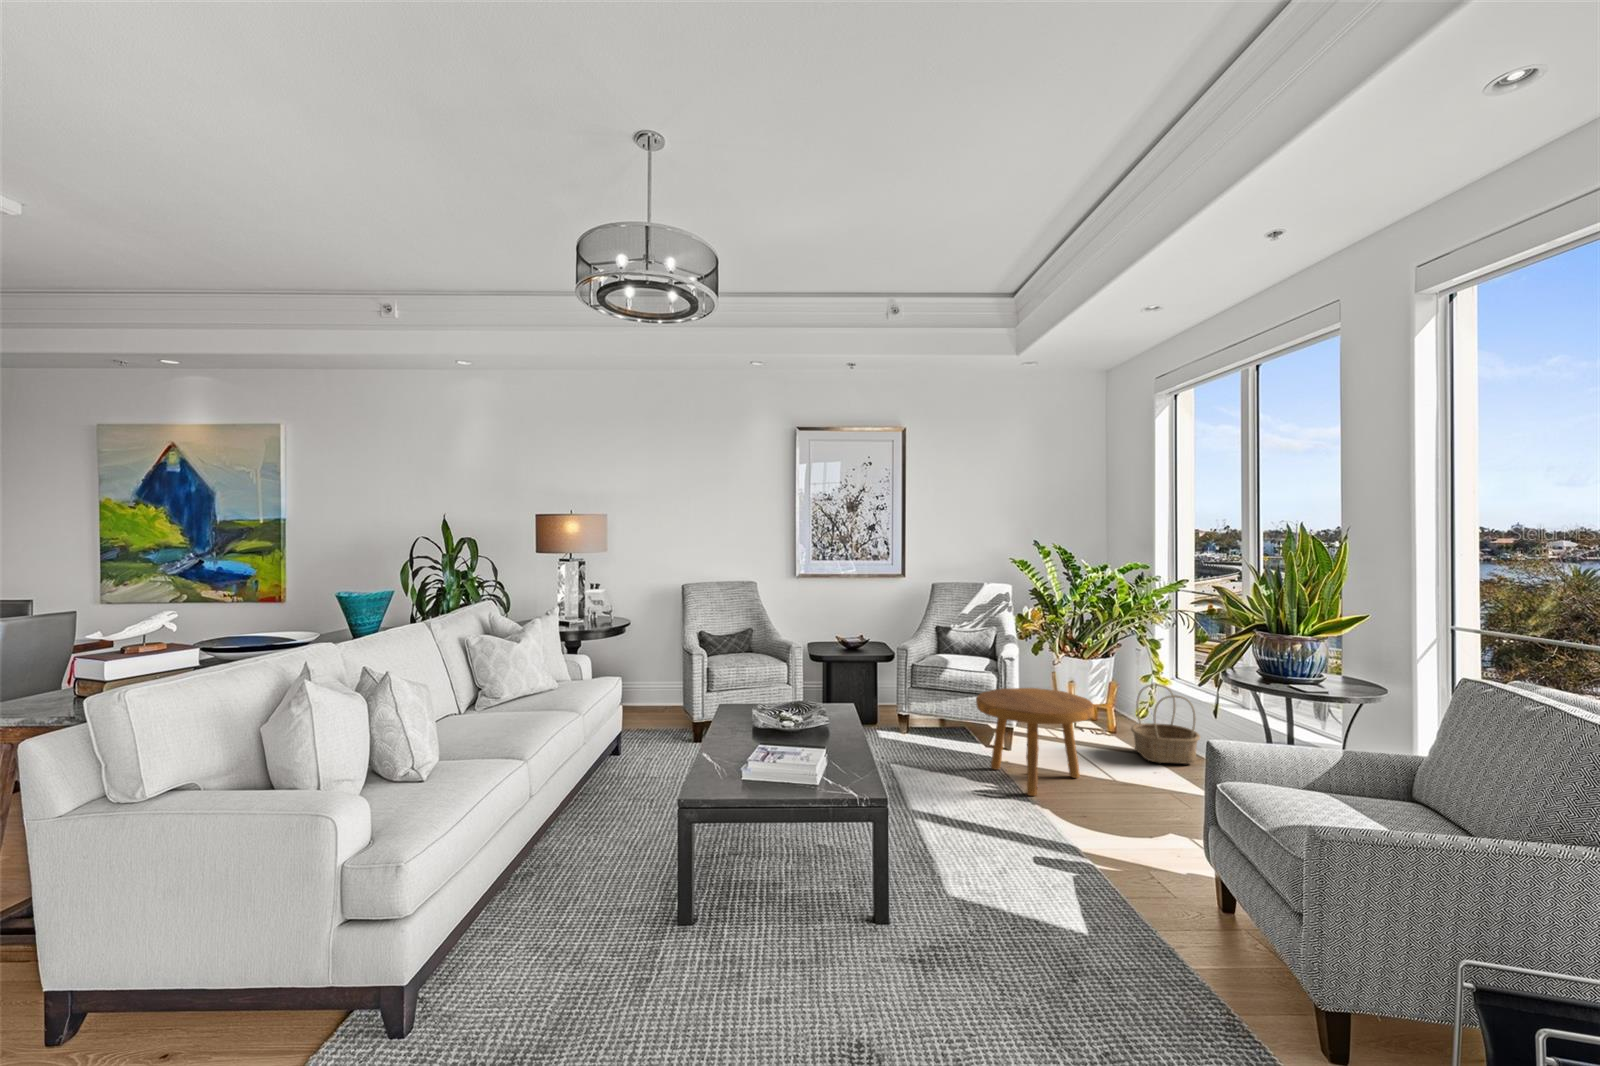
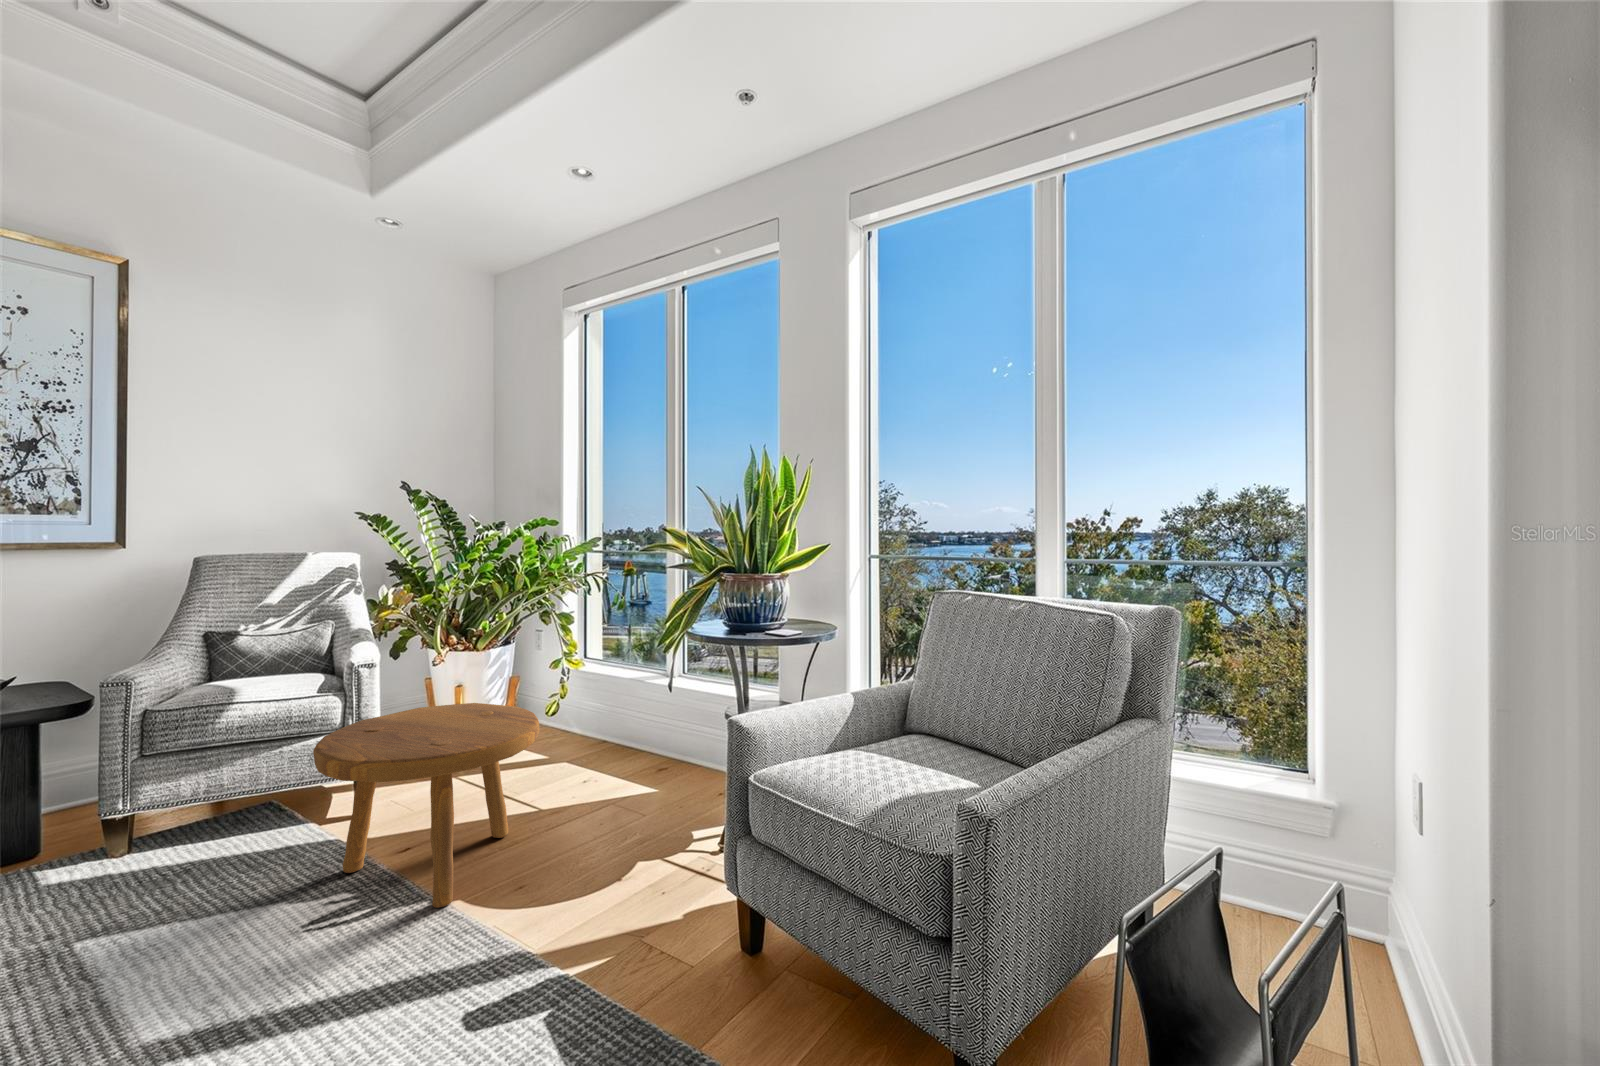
basket: present [1131,684,1200,764] -> none [555,668,641,773]

